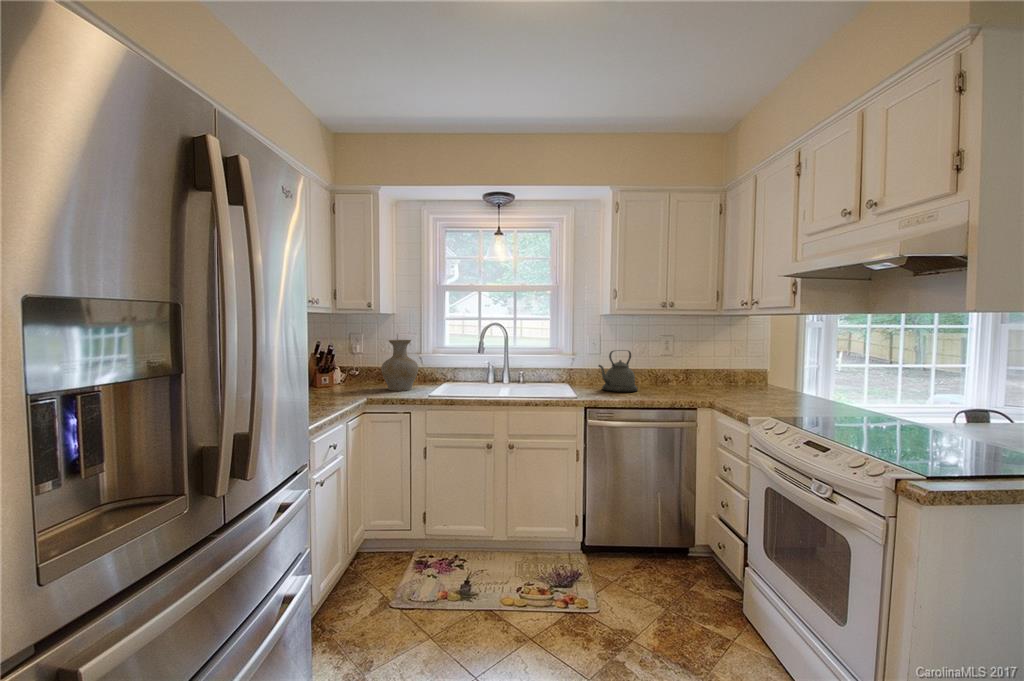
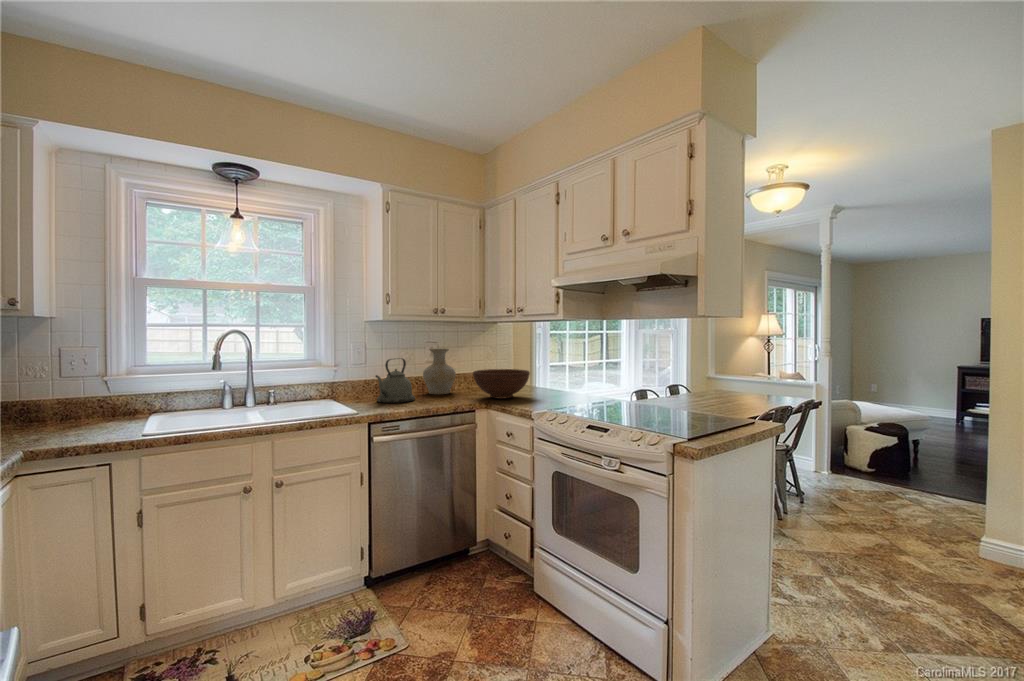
vase: present [381,340,418,391] -> present [423,348,456,394]
fruit bowl: none [699,366,768,399] -> present [473,369,530,399]

